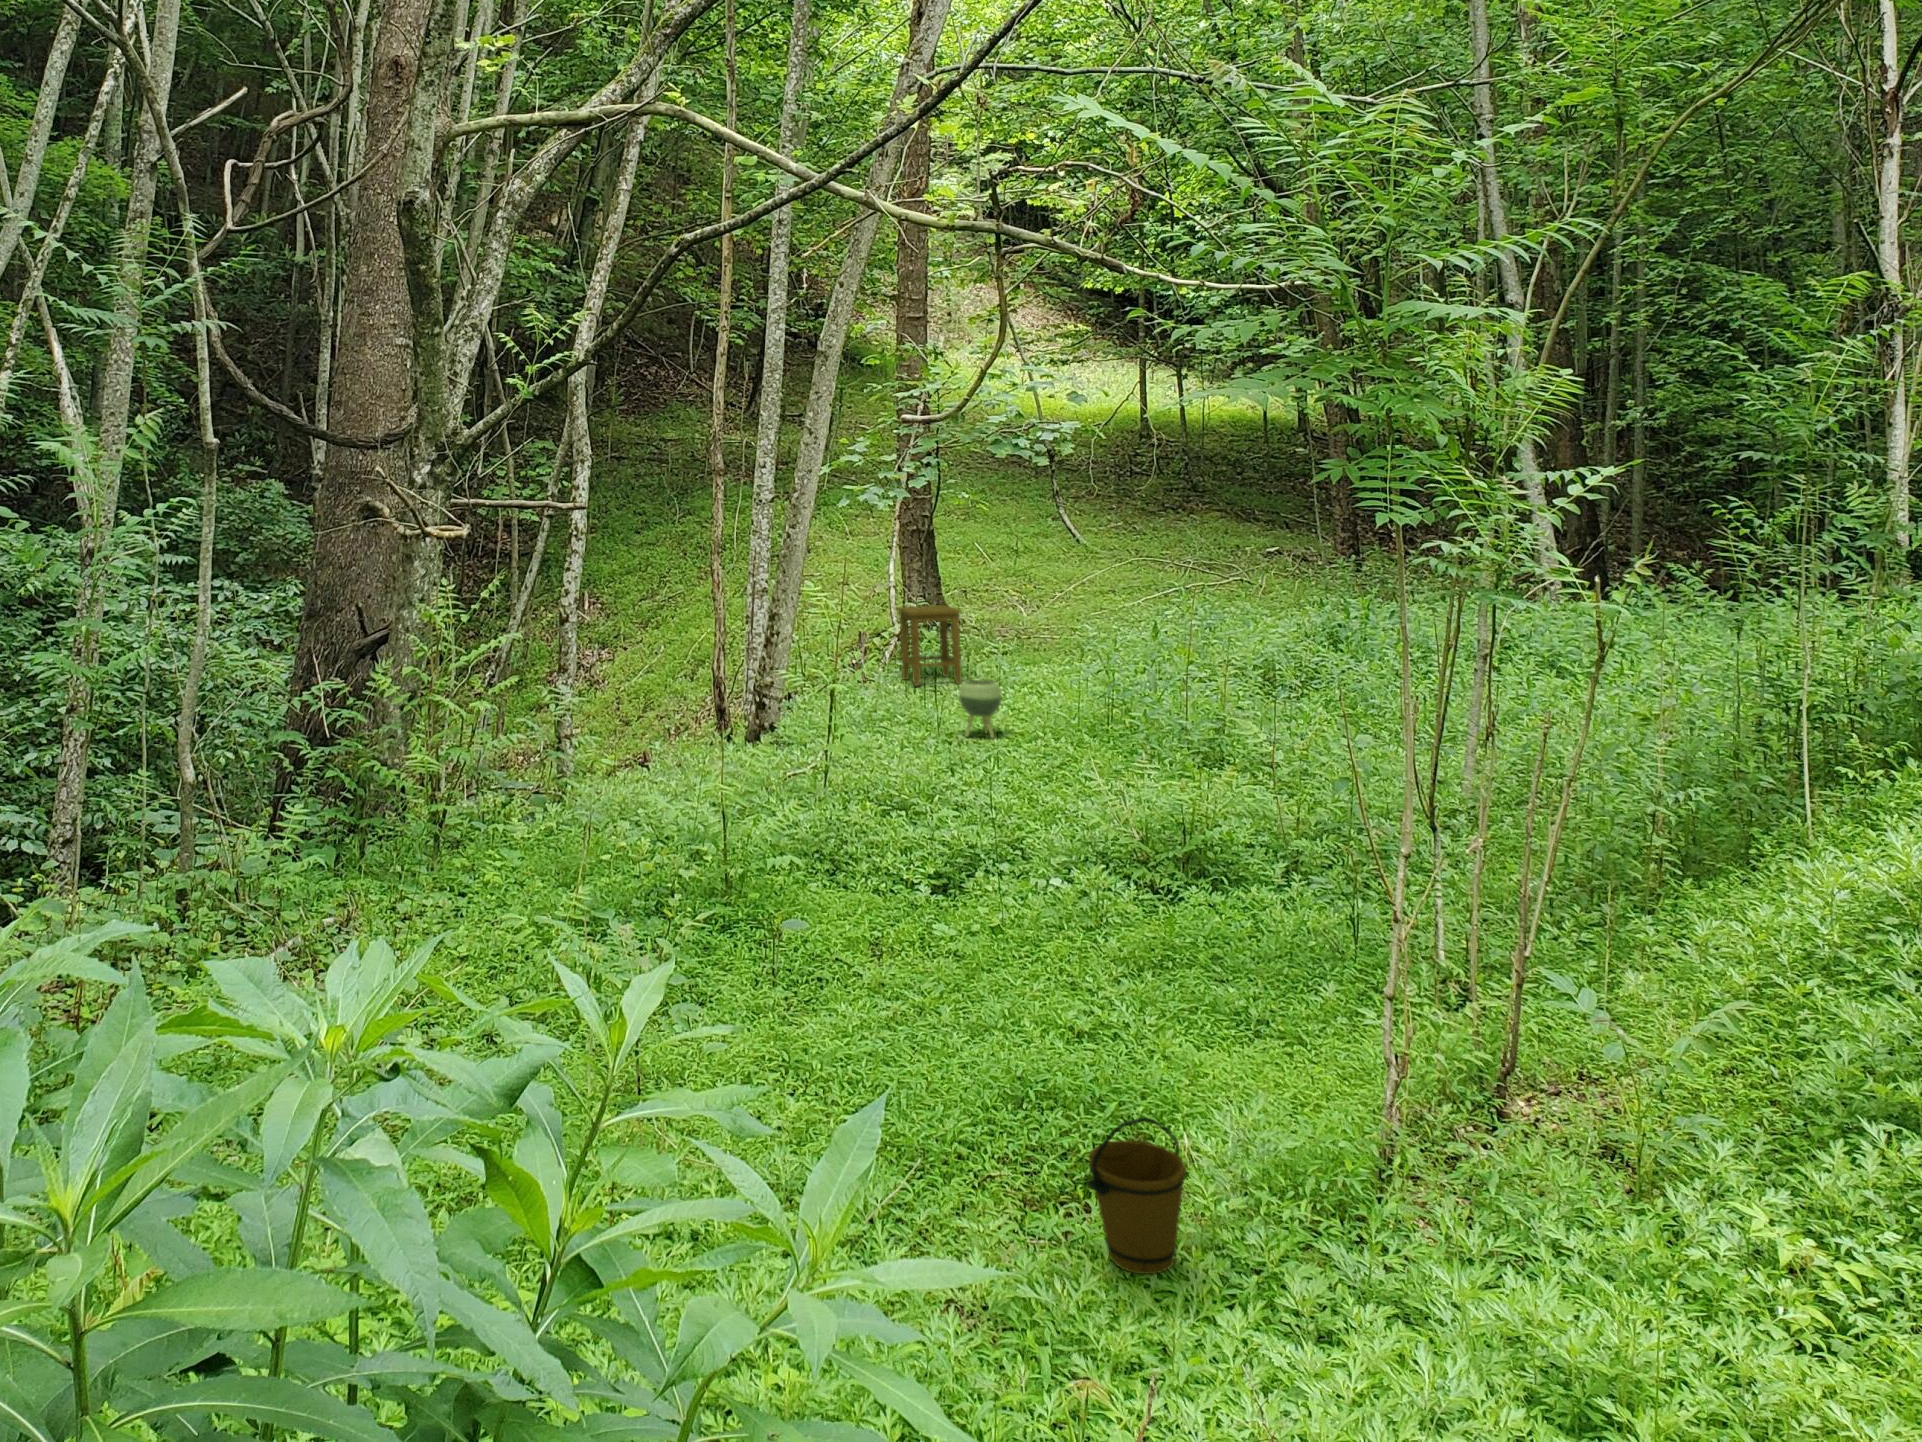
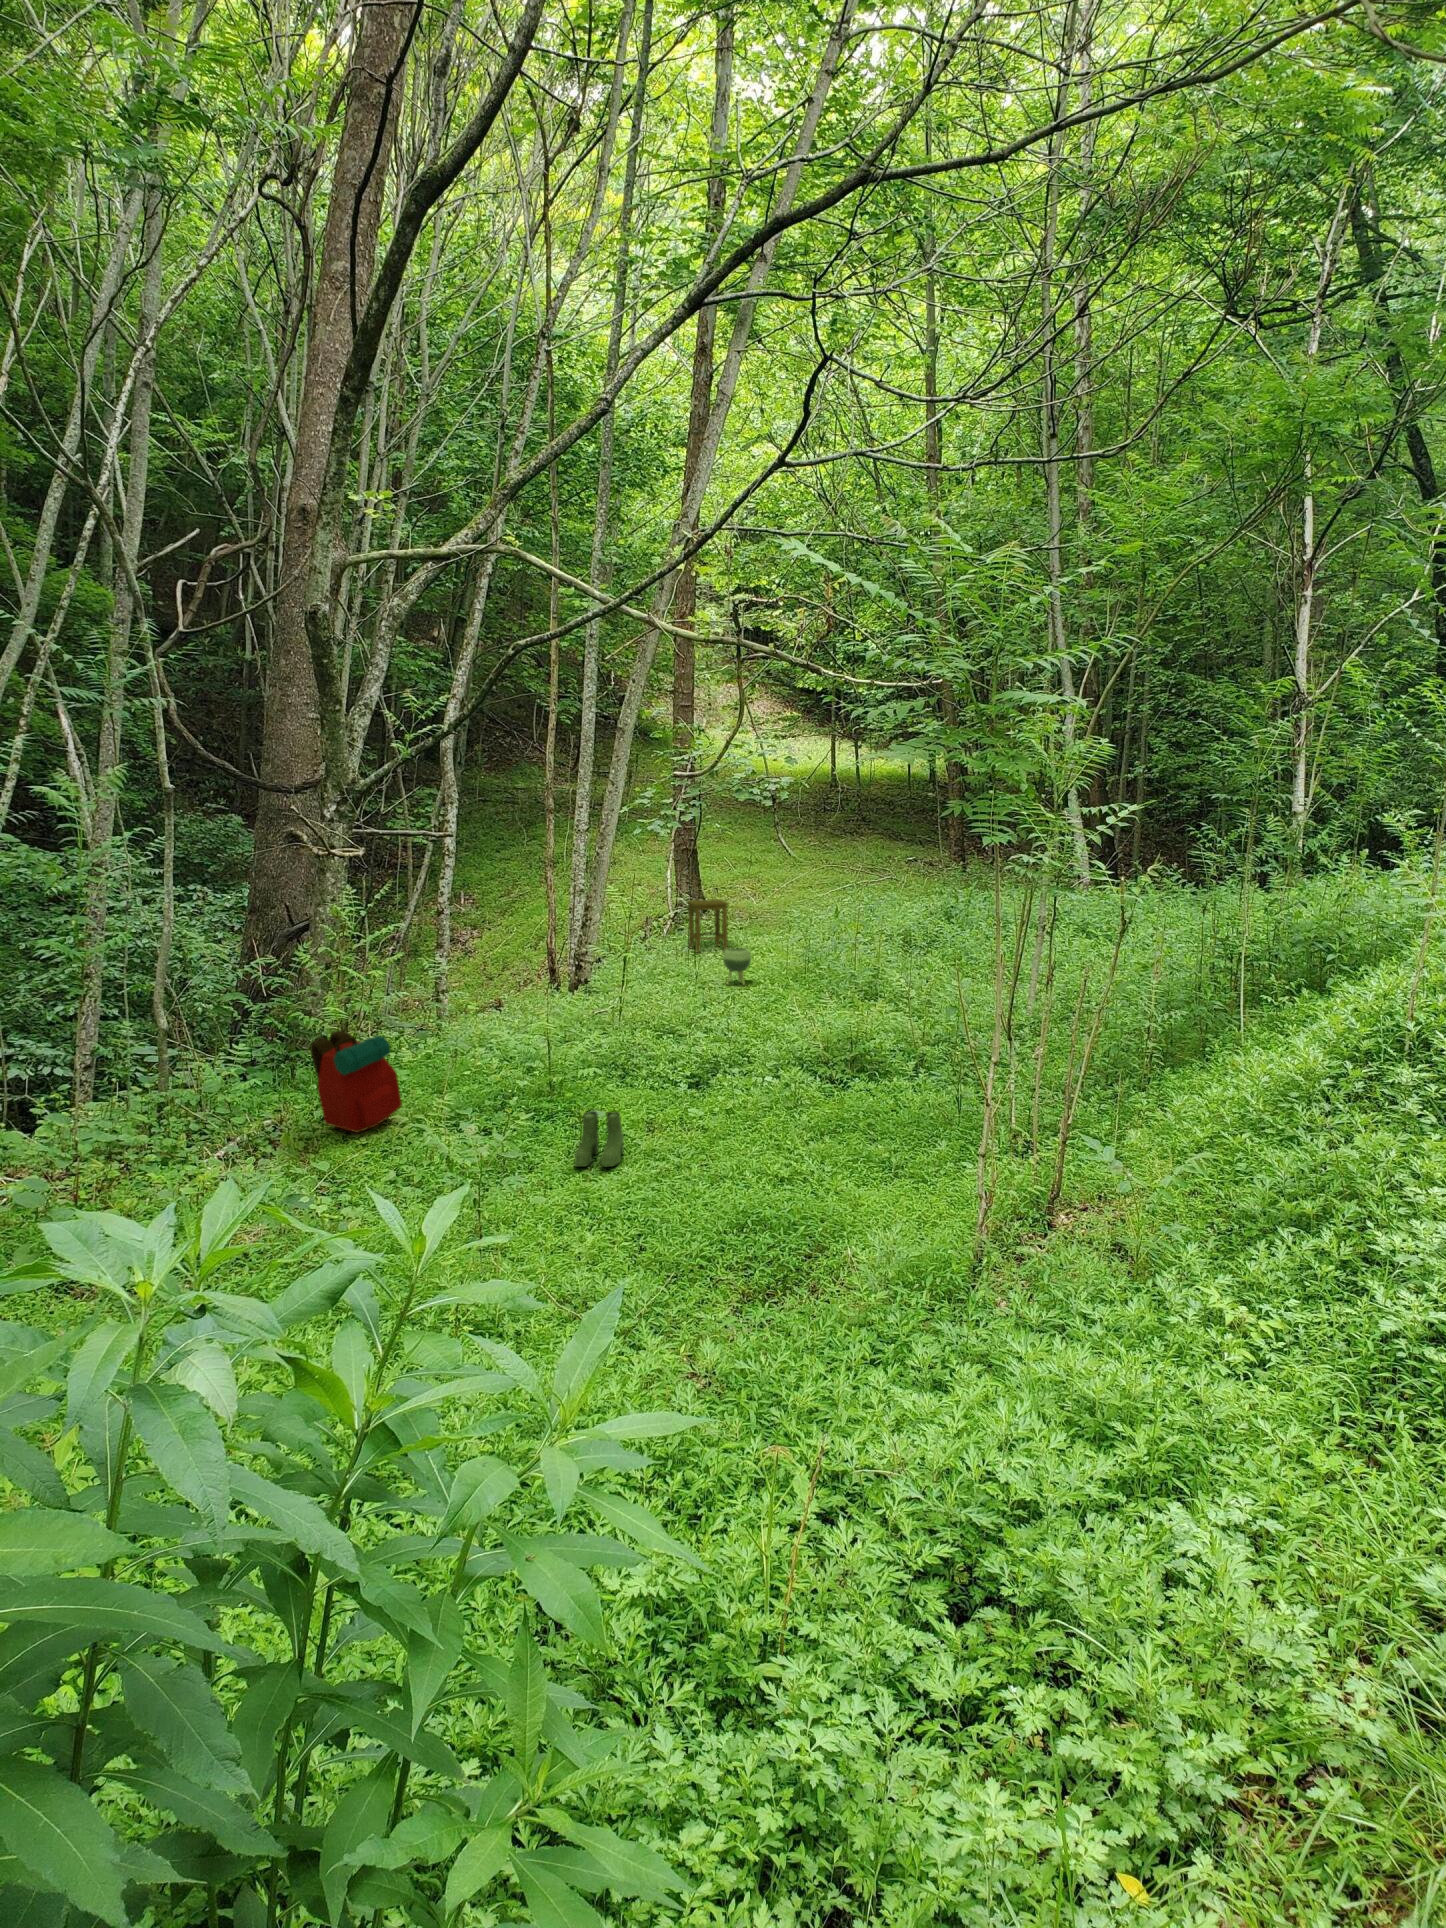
backpack: none [419,789,533,935] -> present [310,1030,402,1133]
boots: none [772,915,840,999] -> present [574,1111,624,1167]
bucket: present [1087,1117,1186,1274] -> none [778,1252,848,1356]

